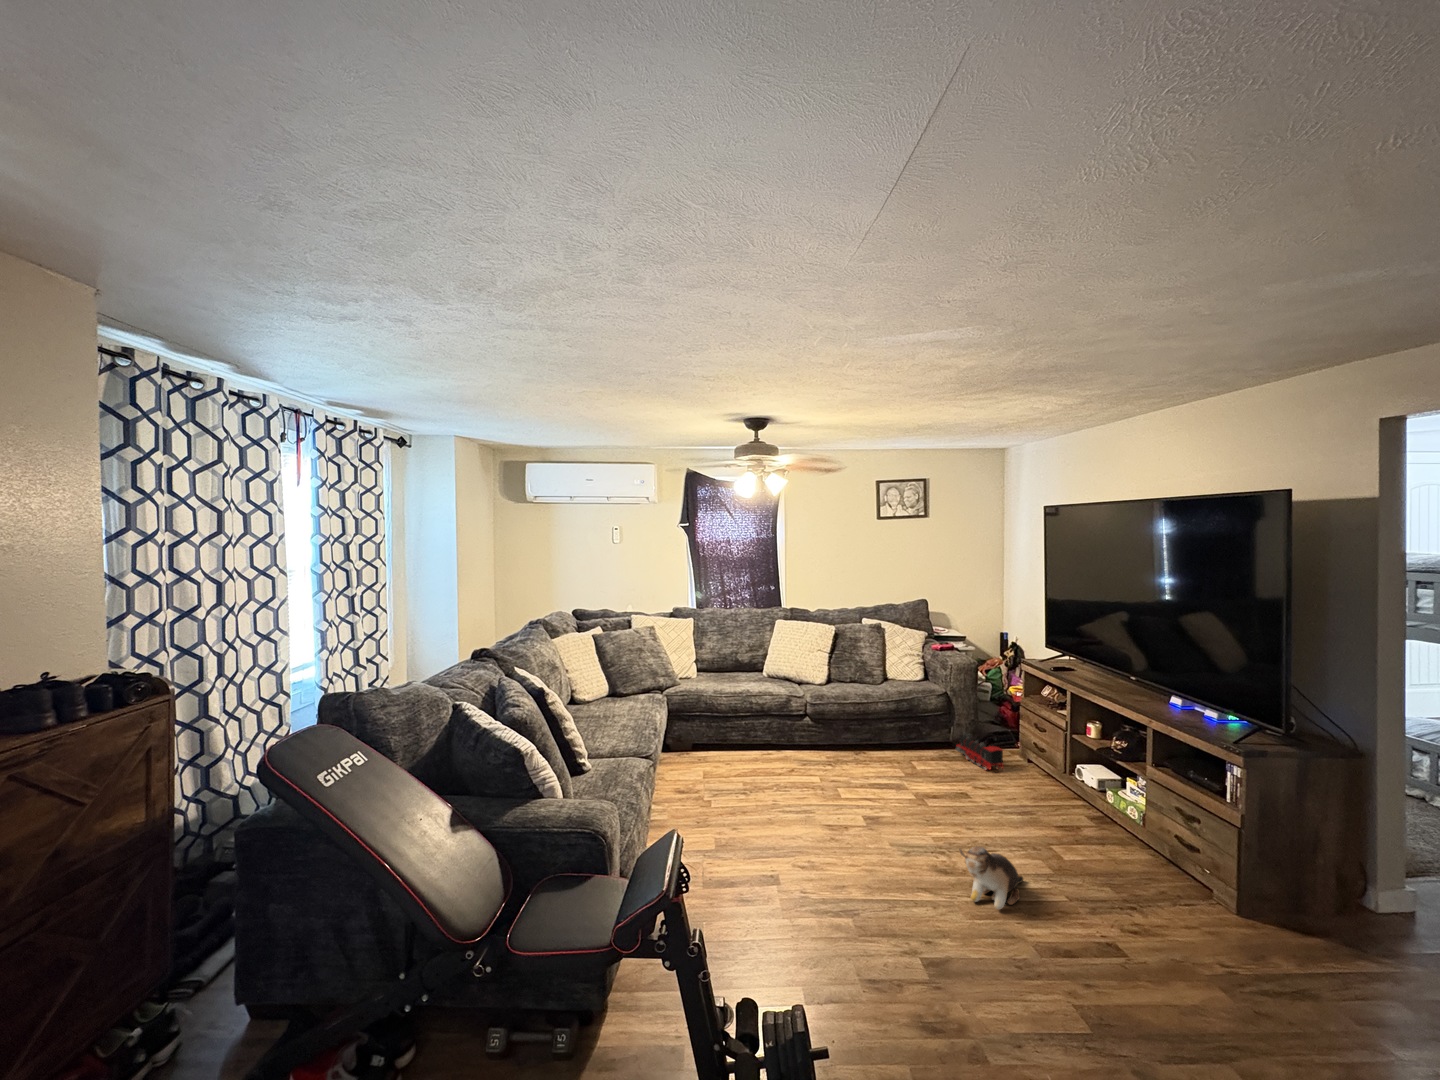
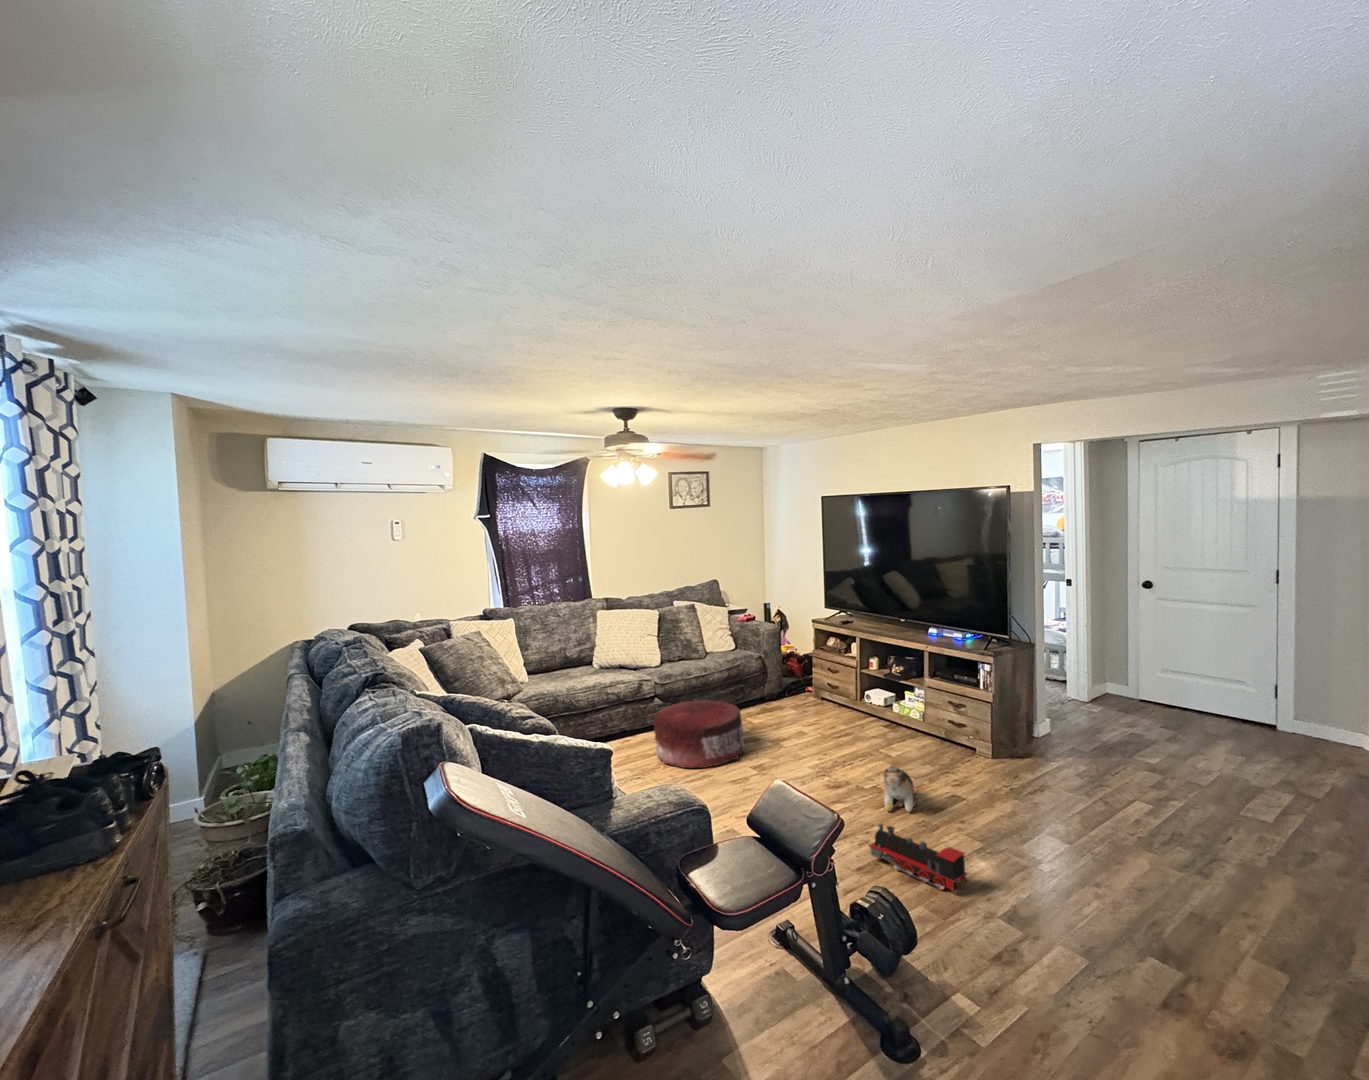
pouf: none [776,726,876,803] -> present [654,699,745,768]
toy train: present [956,732,1003,770] -> present [869,824,966,890]

